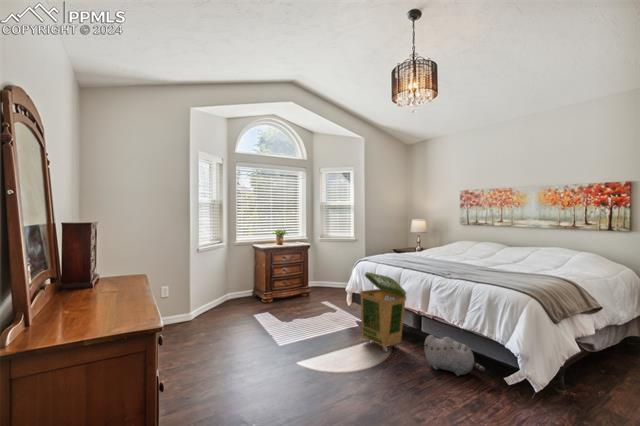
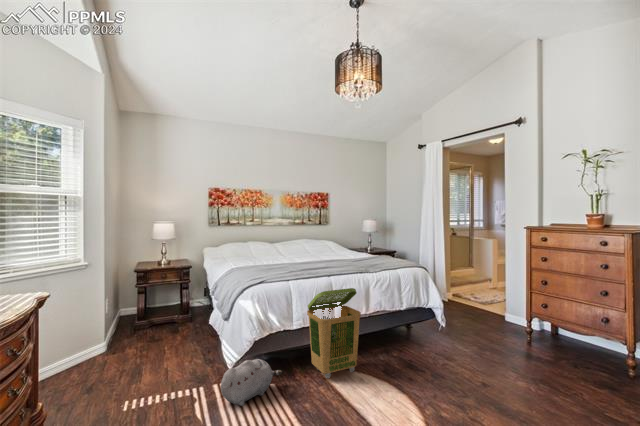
plush toy: present [424,335,485,376] -> present [221,359,282,406]

